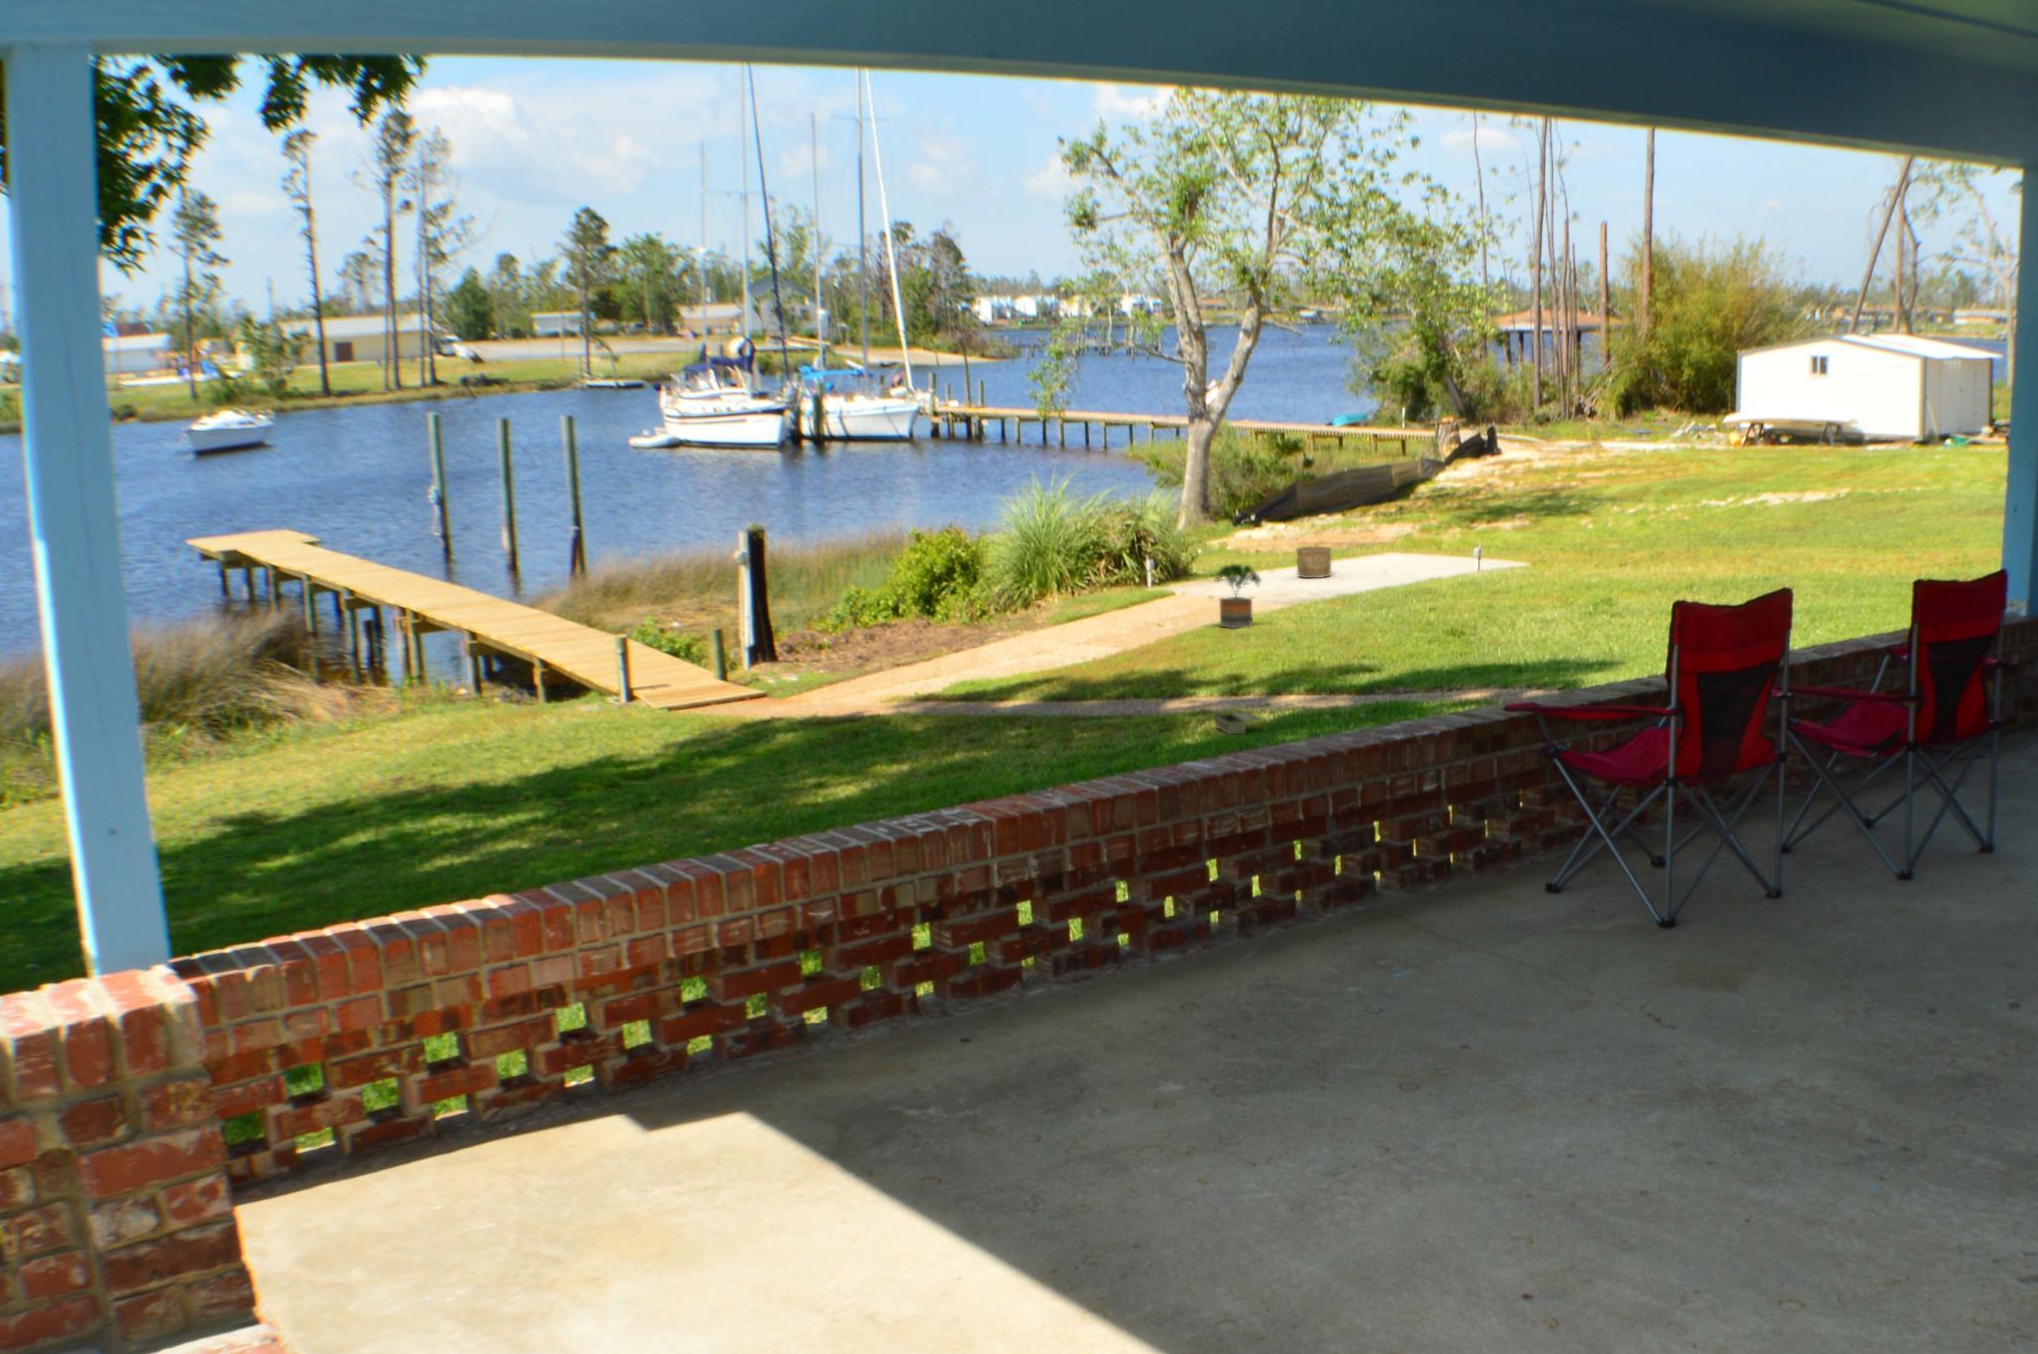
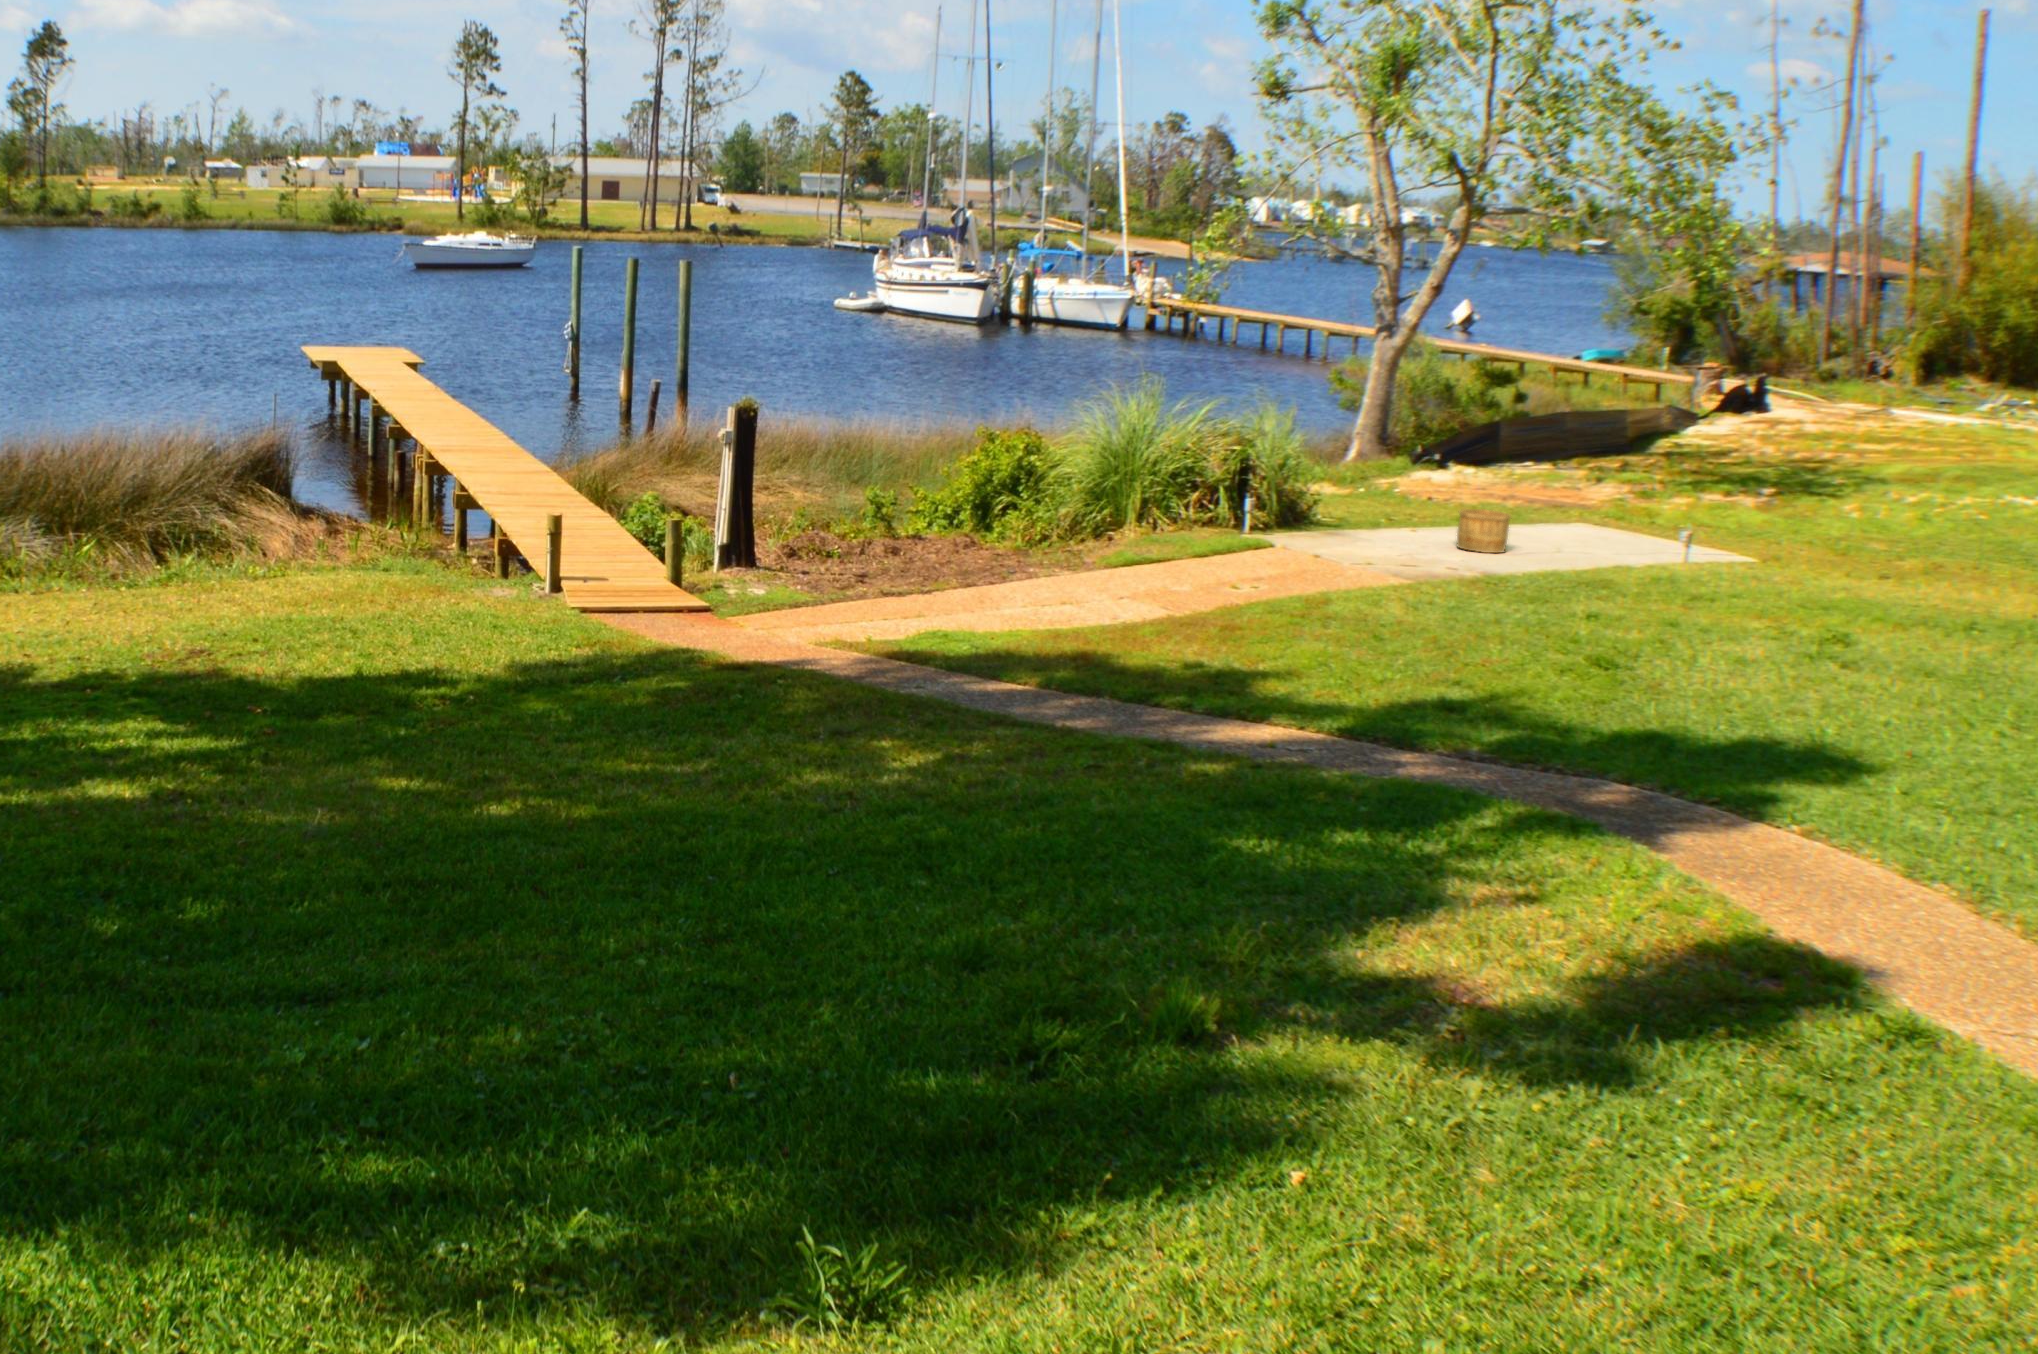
potted tree: present [1215,564,1261,629] -> none [1311,525,1384,616]
toolbox: present [1214,711,1259,735] -> none [1215,776,1290,819]

